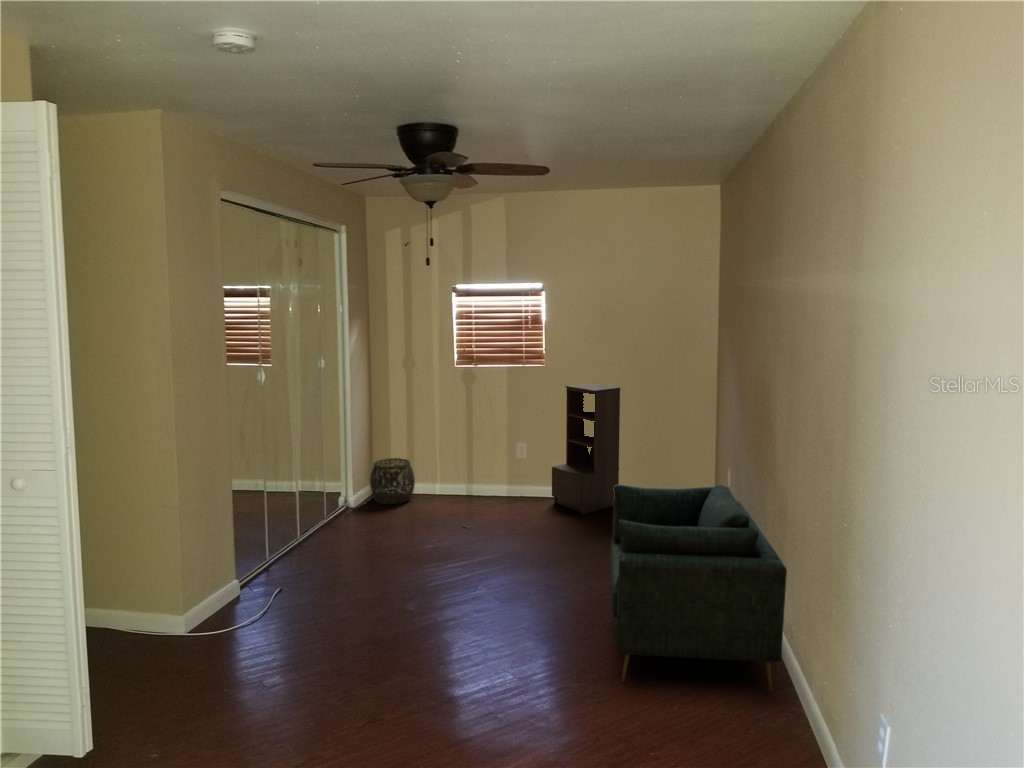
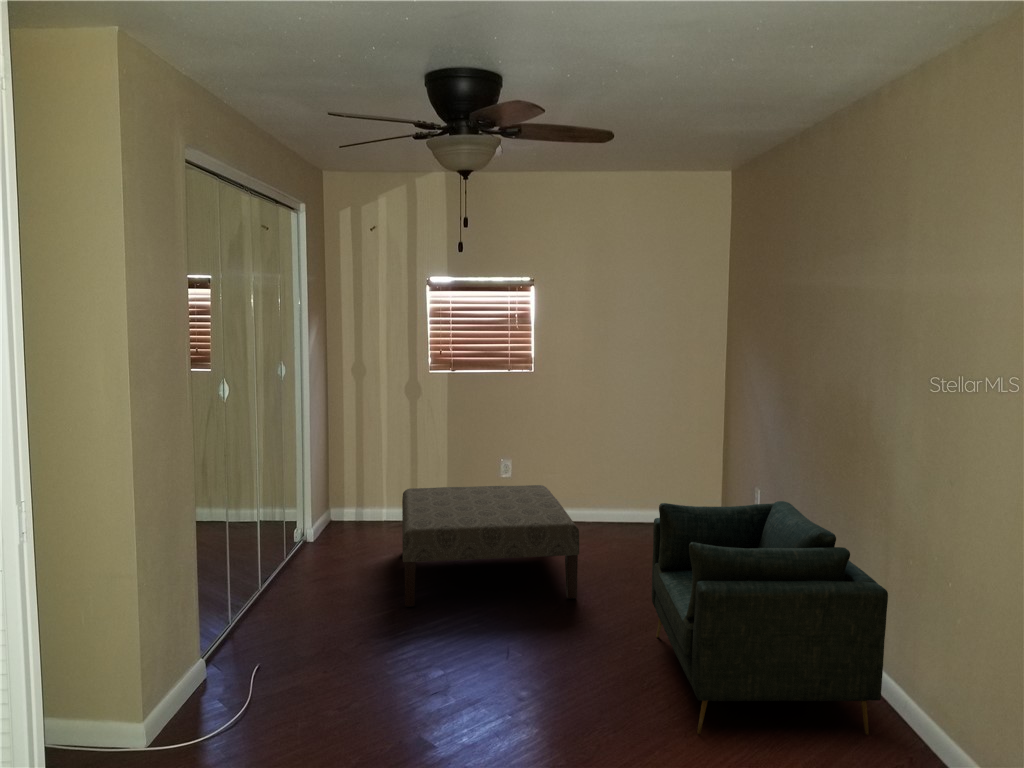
bookshelf: present [552,384,620,514] -> none [545,391,624,542]
woven basket: present [370,458,415,504] -> none [328,482,382,537]
ottoman: none [410,465,560,565] -> present [402,485,579,607]

